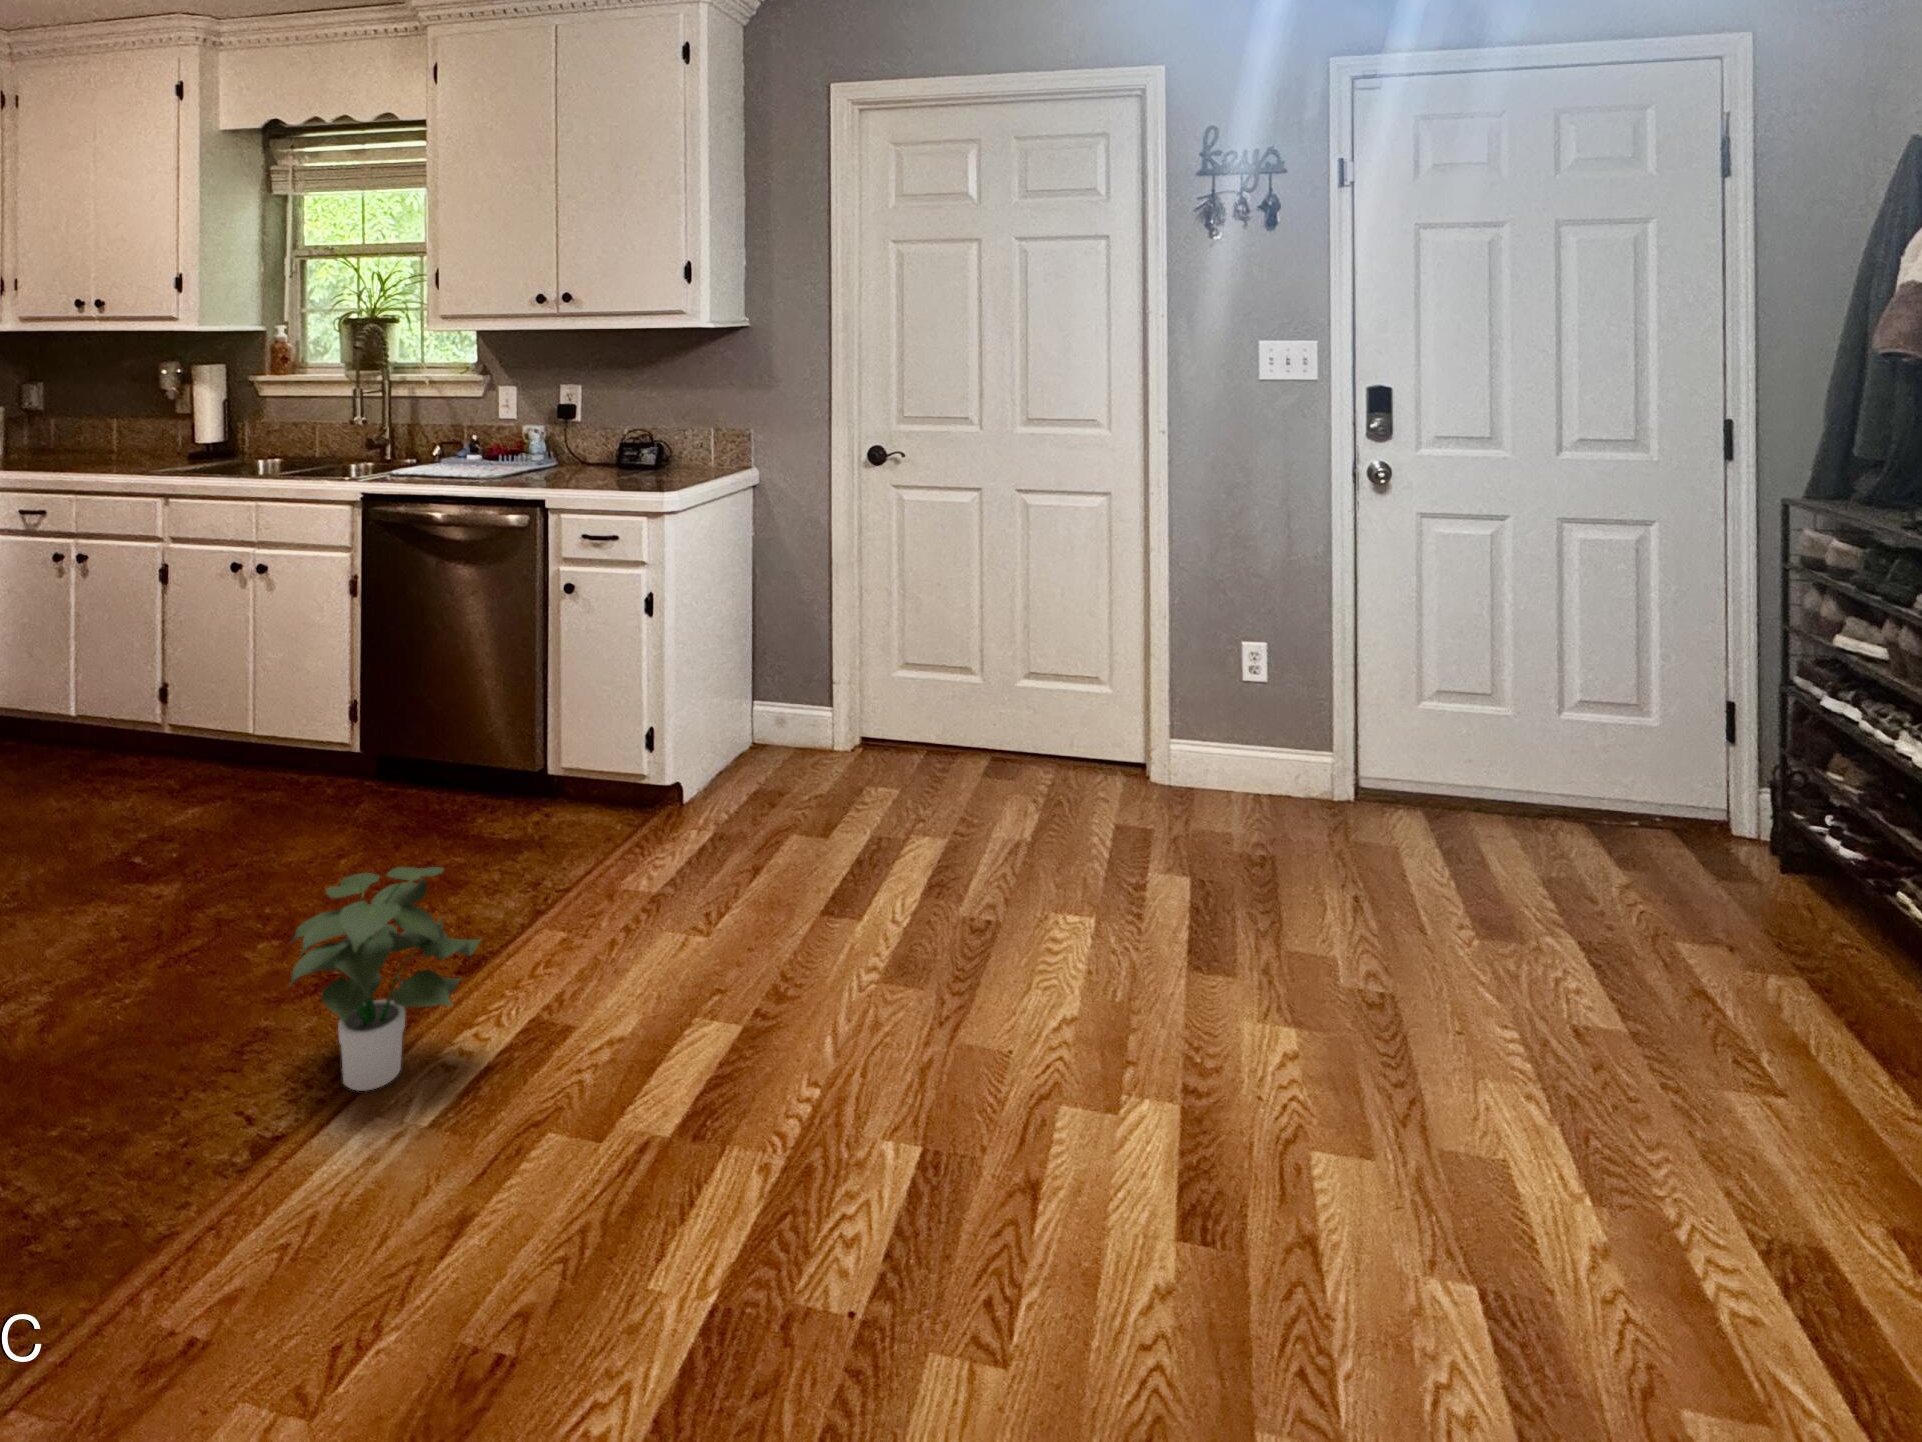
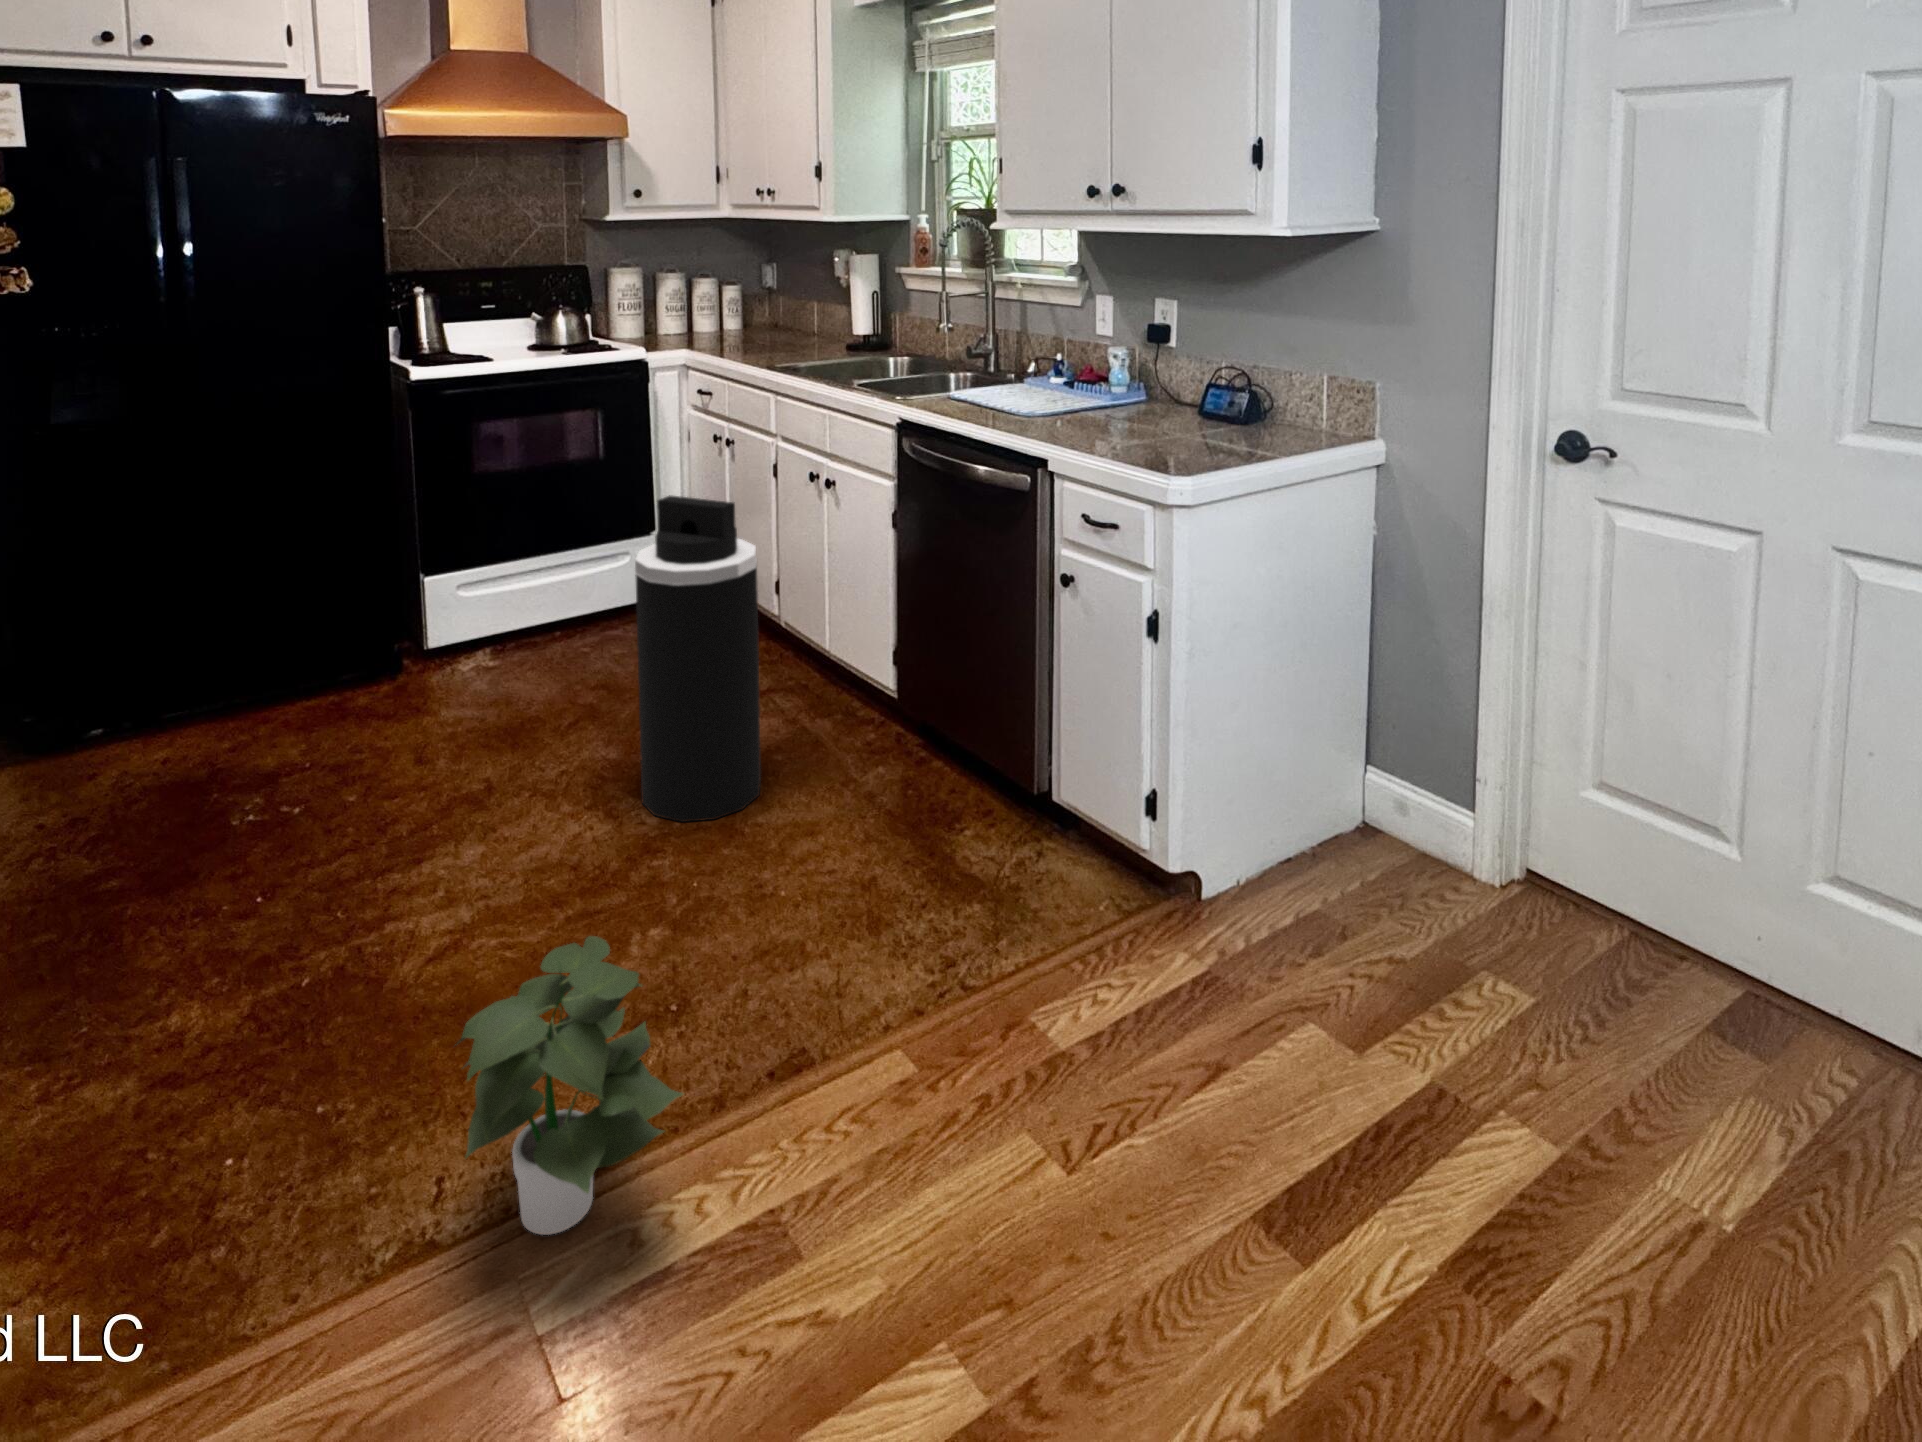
trash can: none [142,574,271,887] -> present [635,495,761,822]

